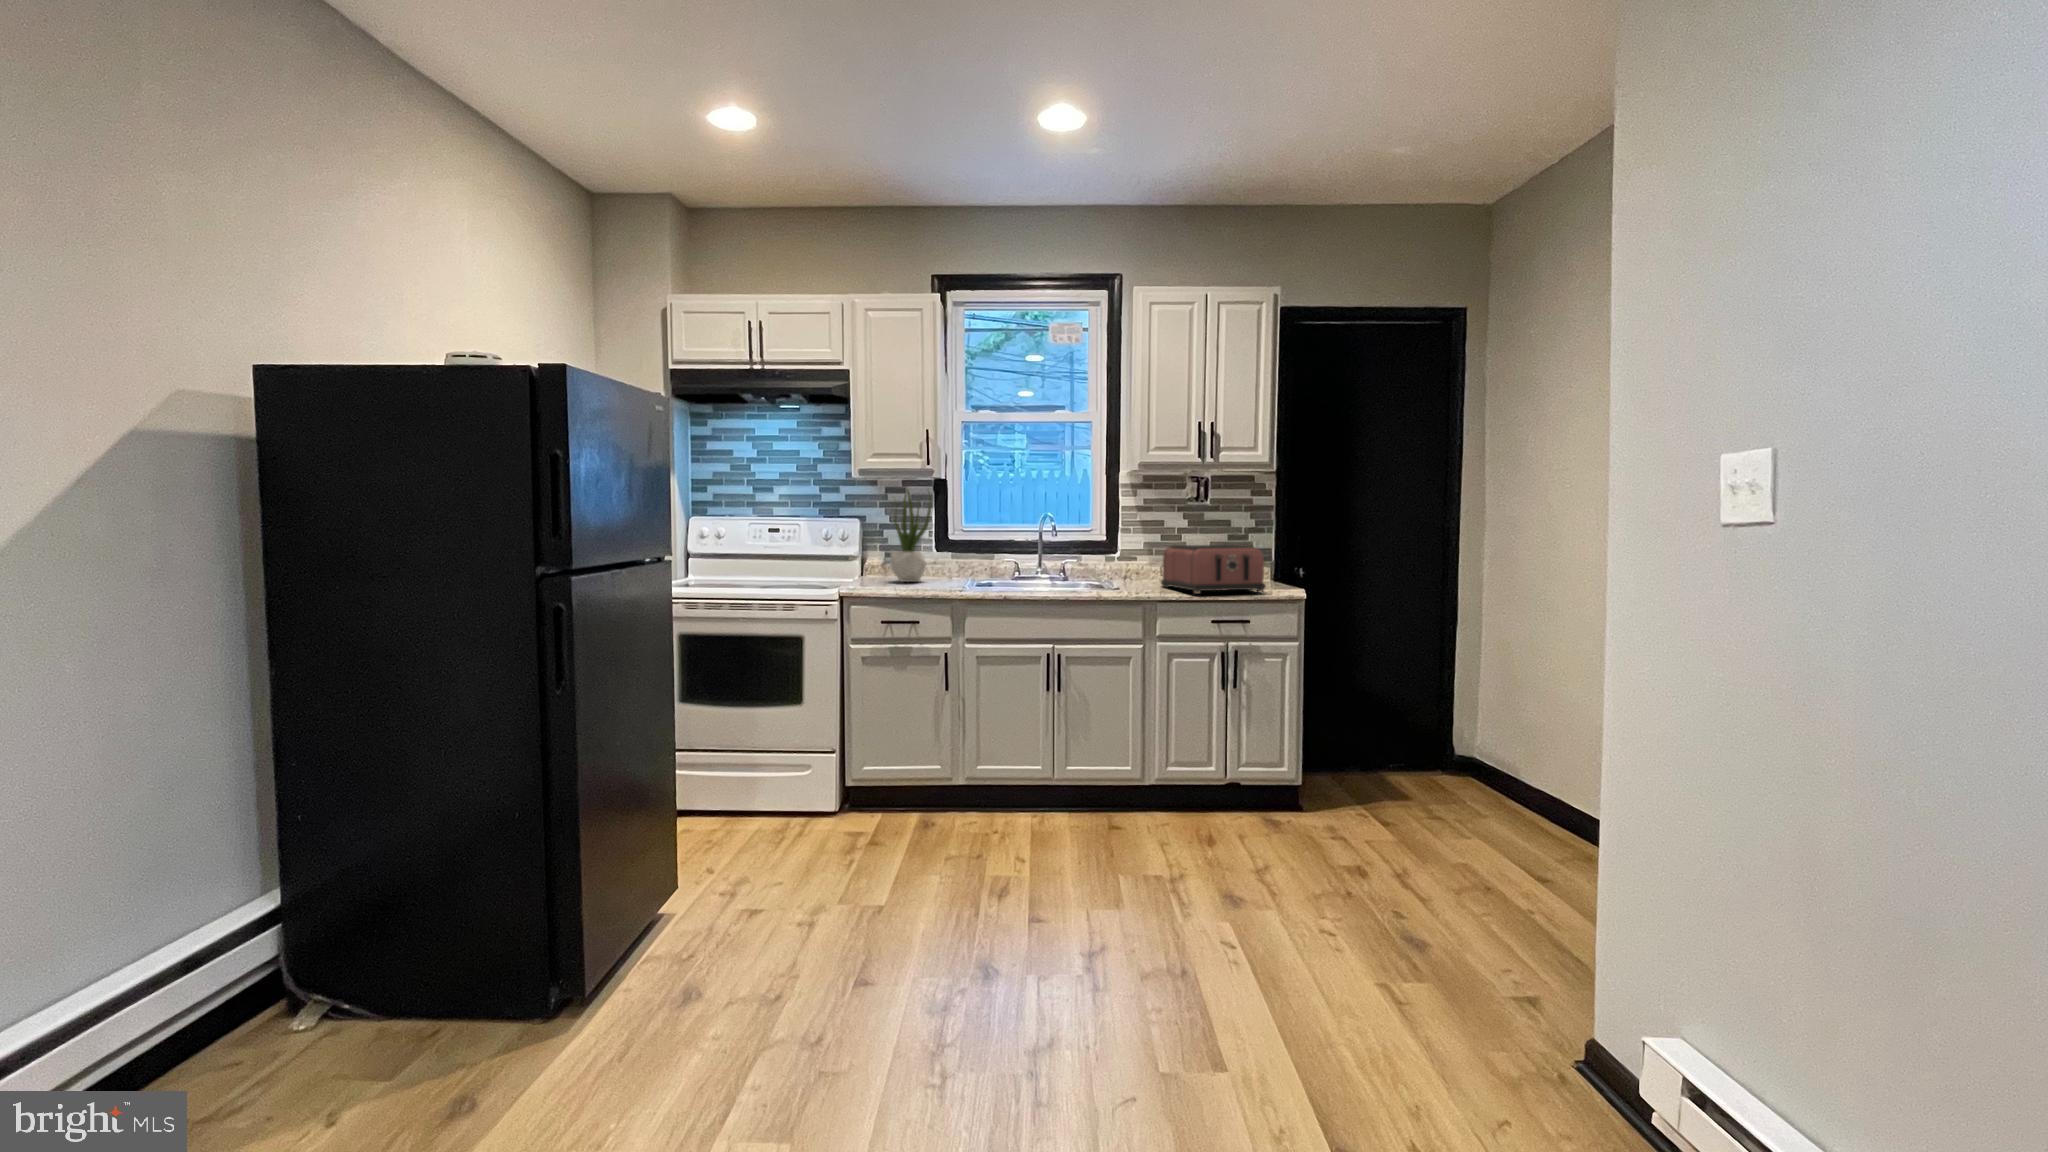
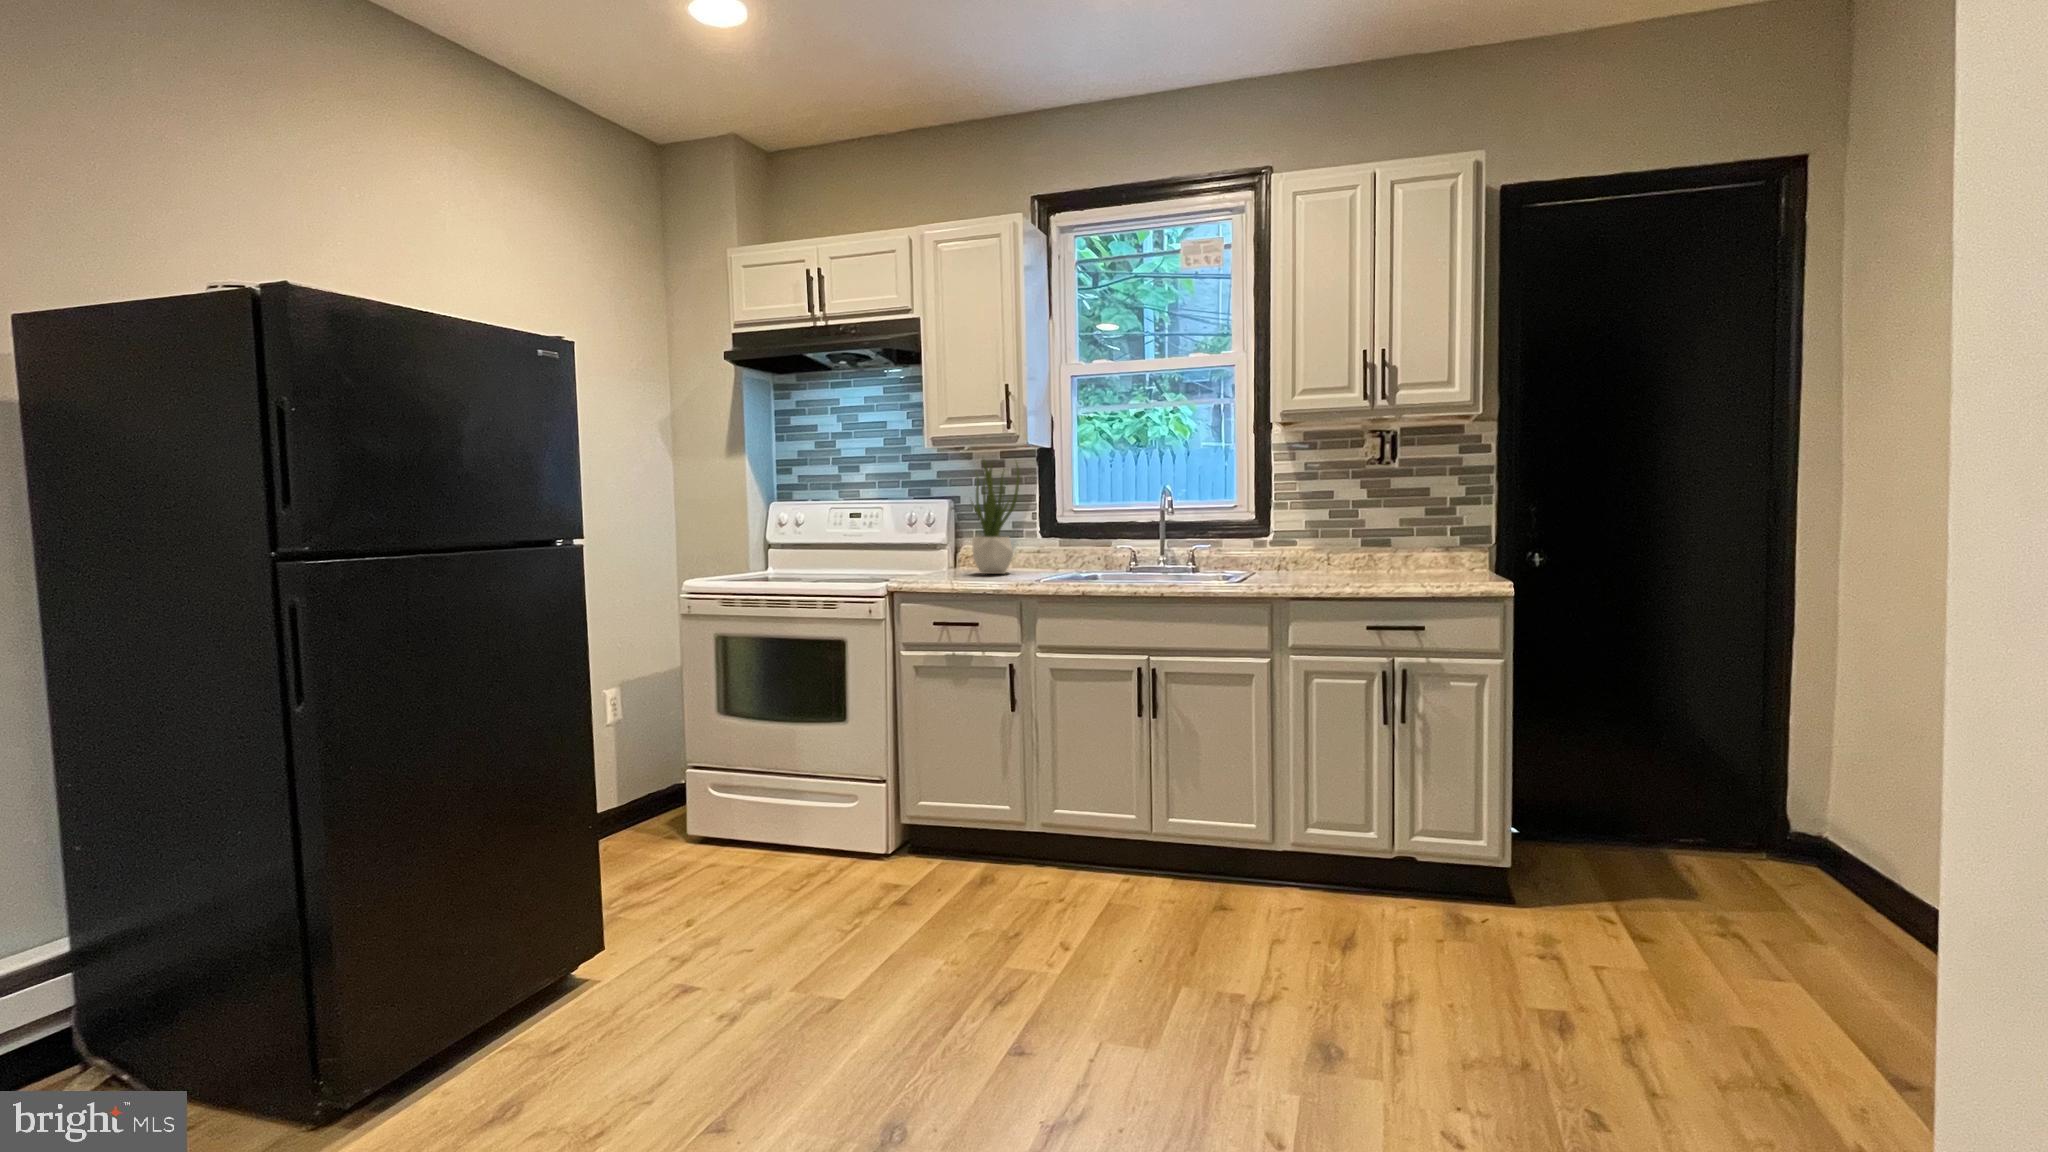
toaster: present [1161,545,1266,594] -> none [1309,521,1453,589]

